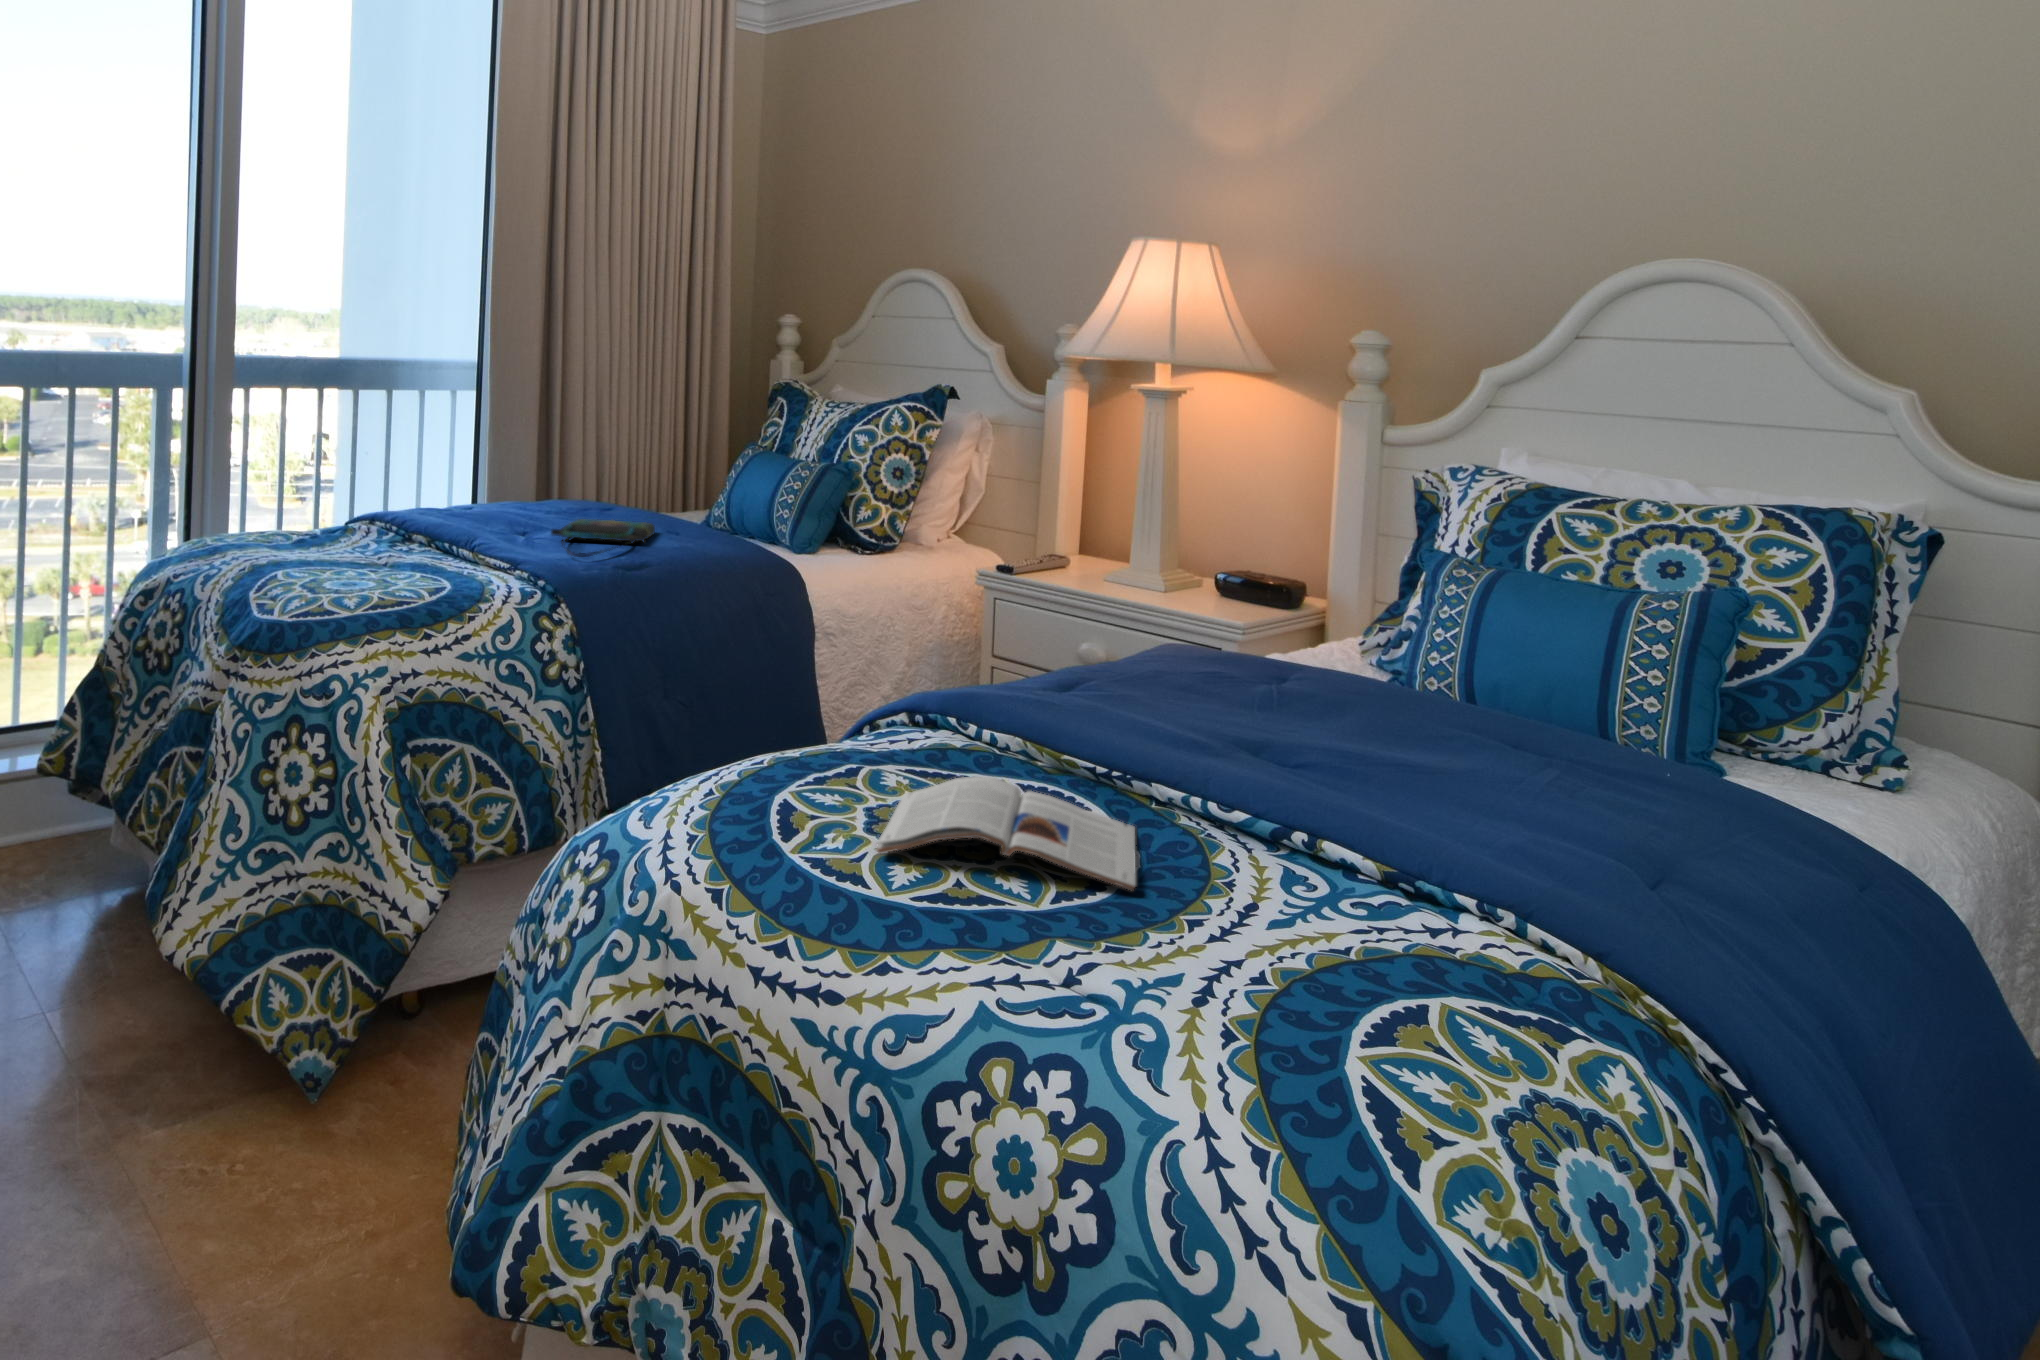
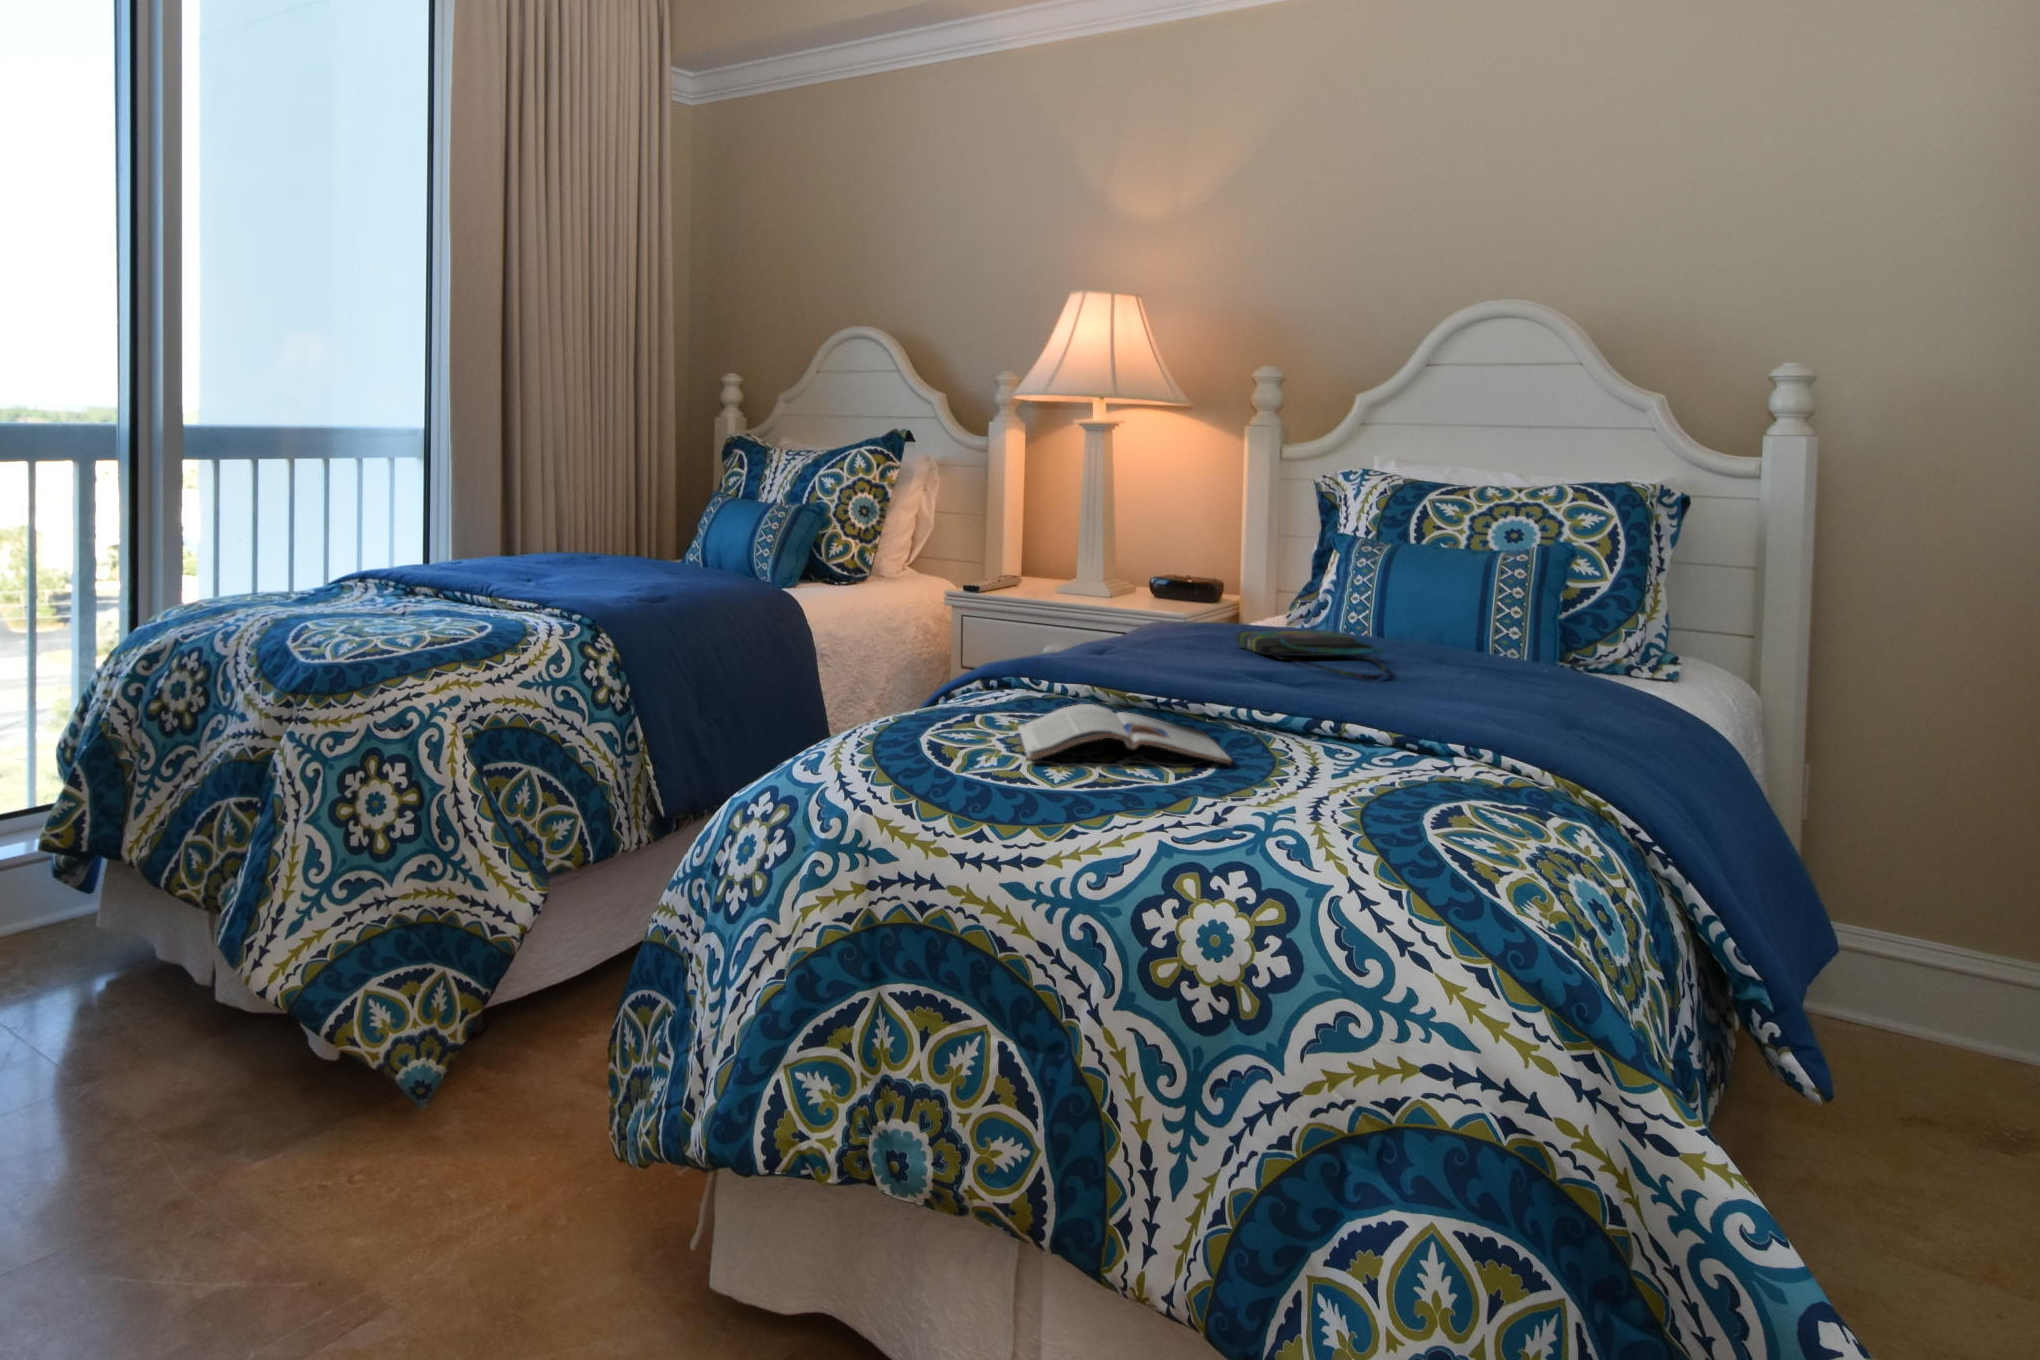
tote bag: present [551,519,655,557] -> present [1237,630,1385,680]

